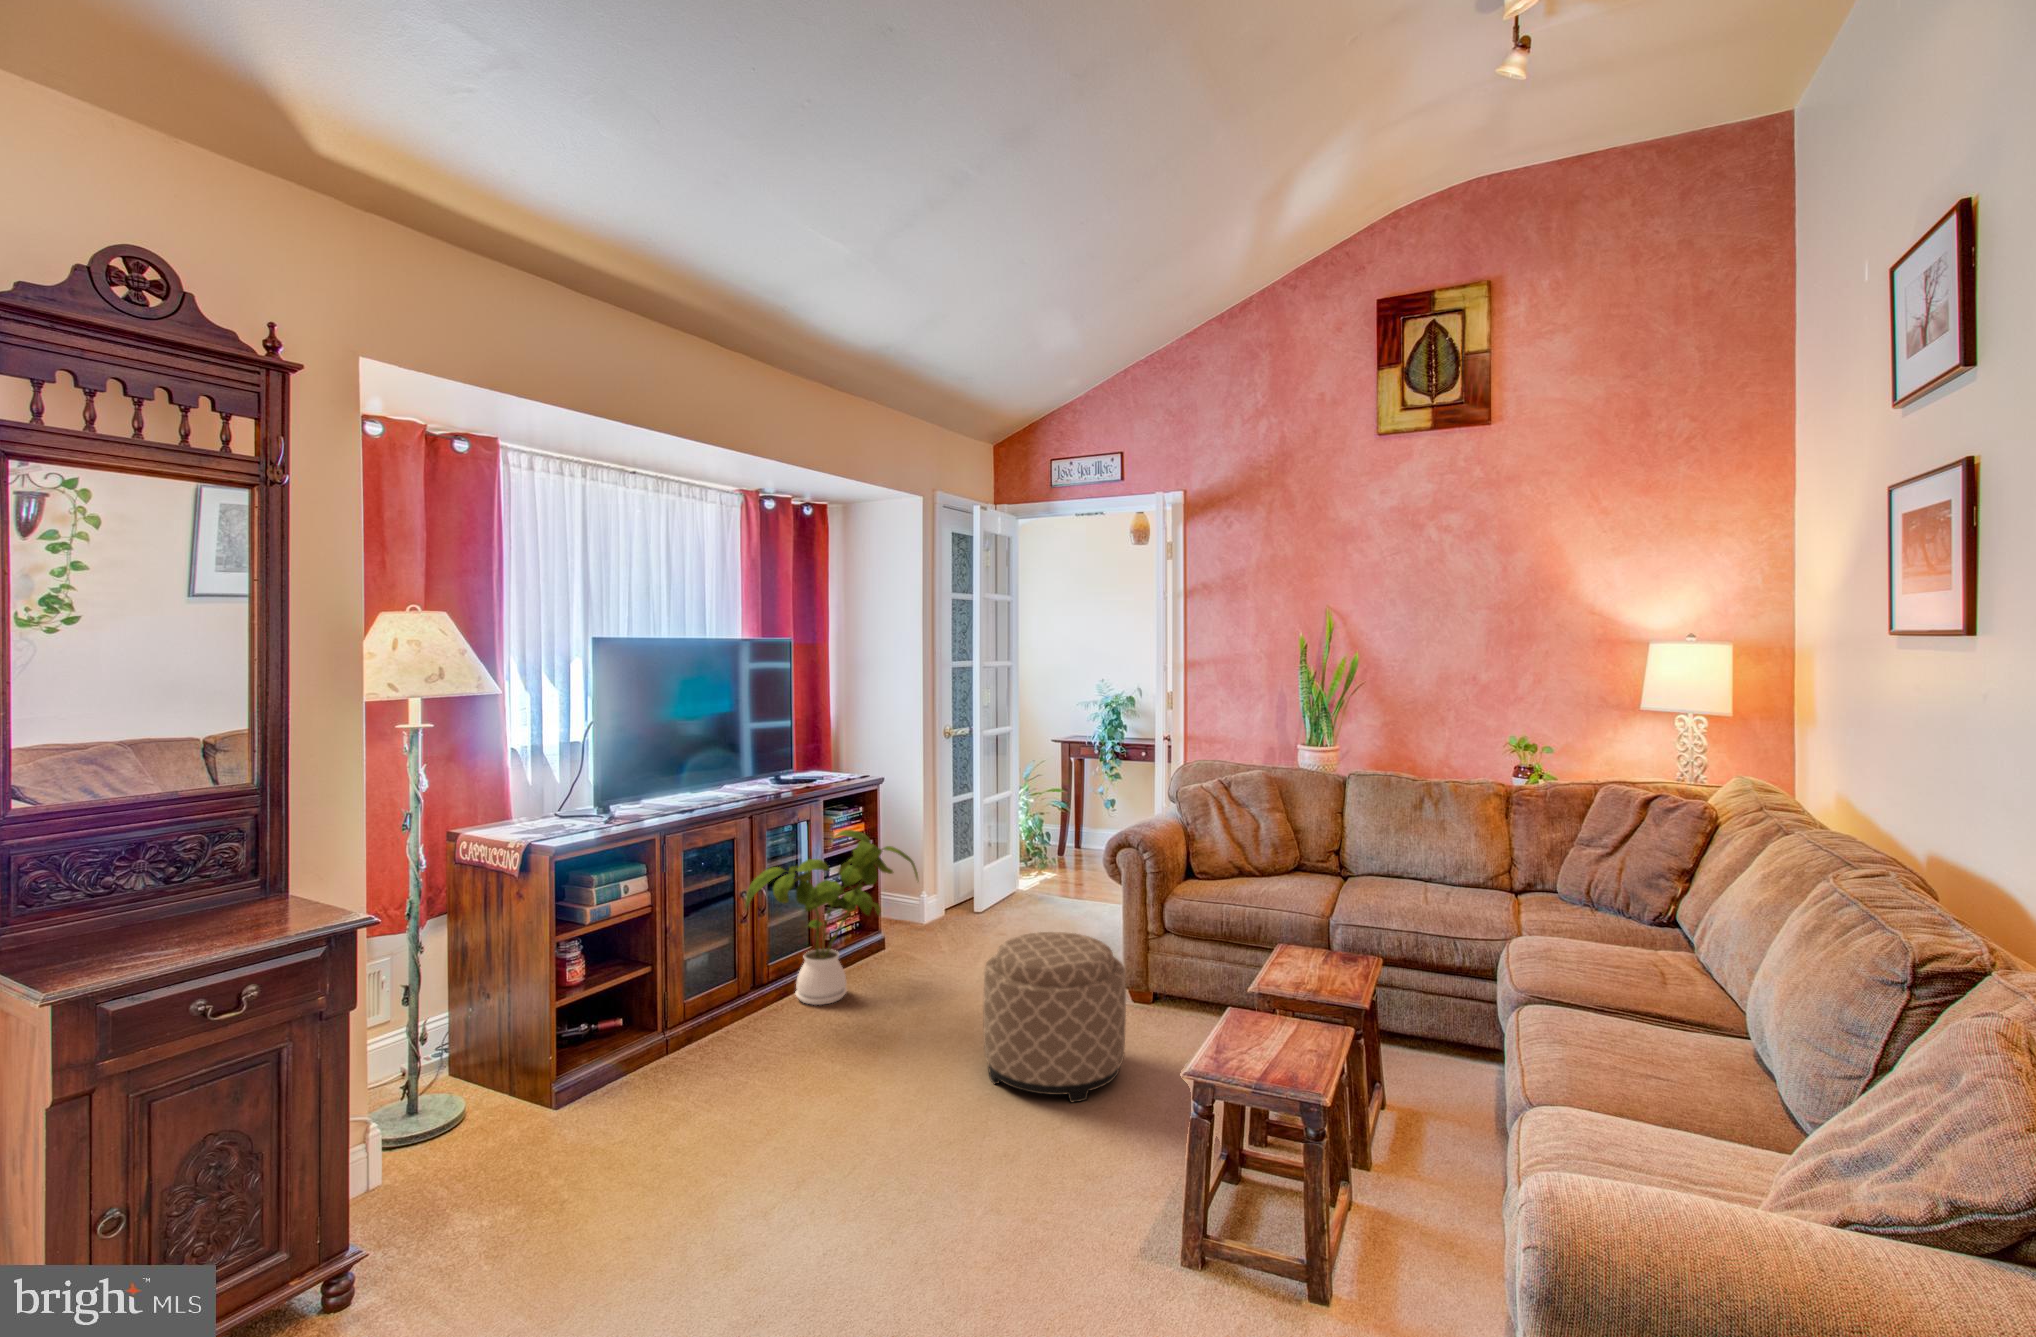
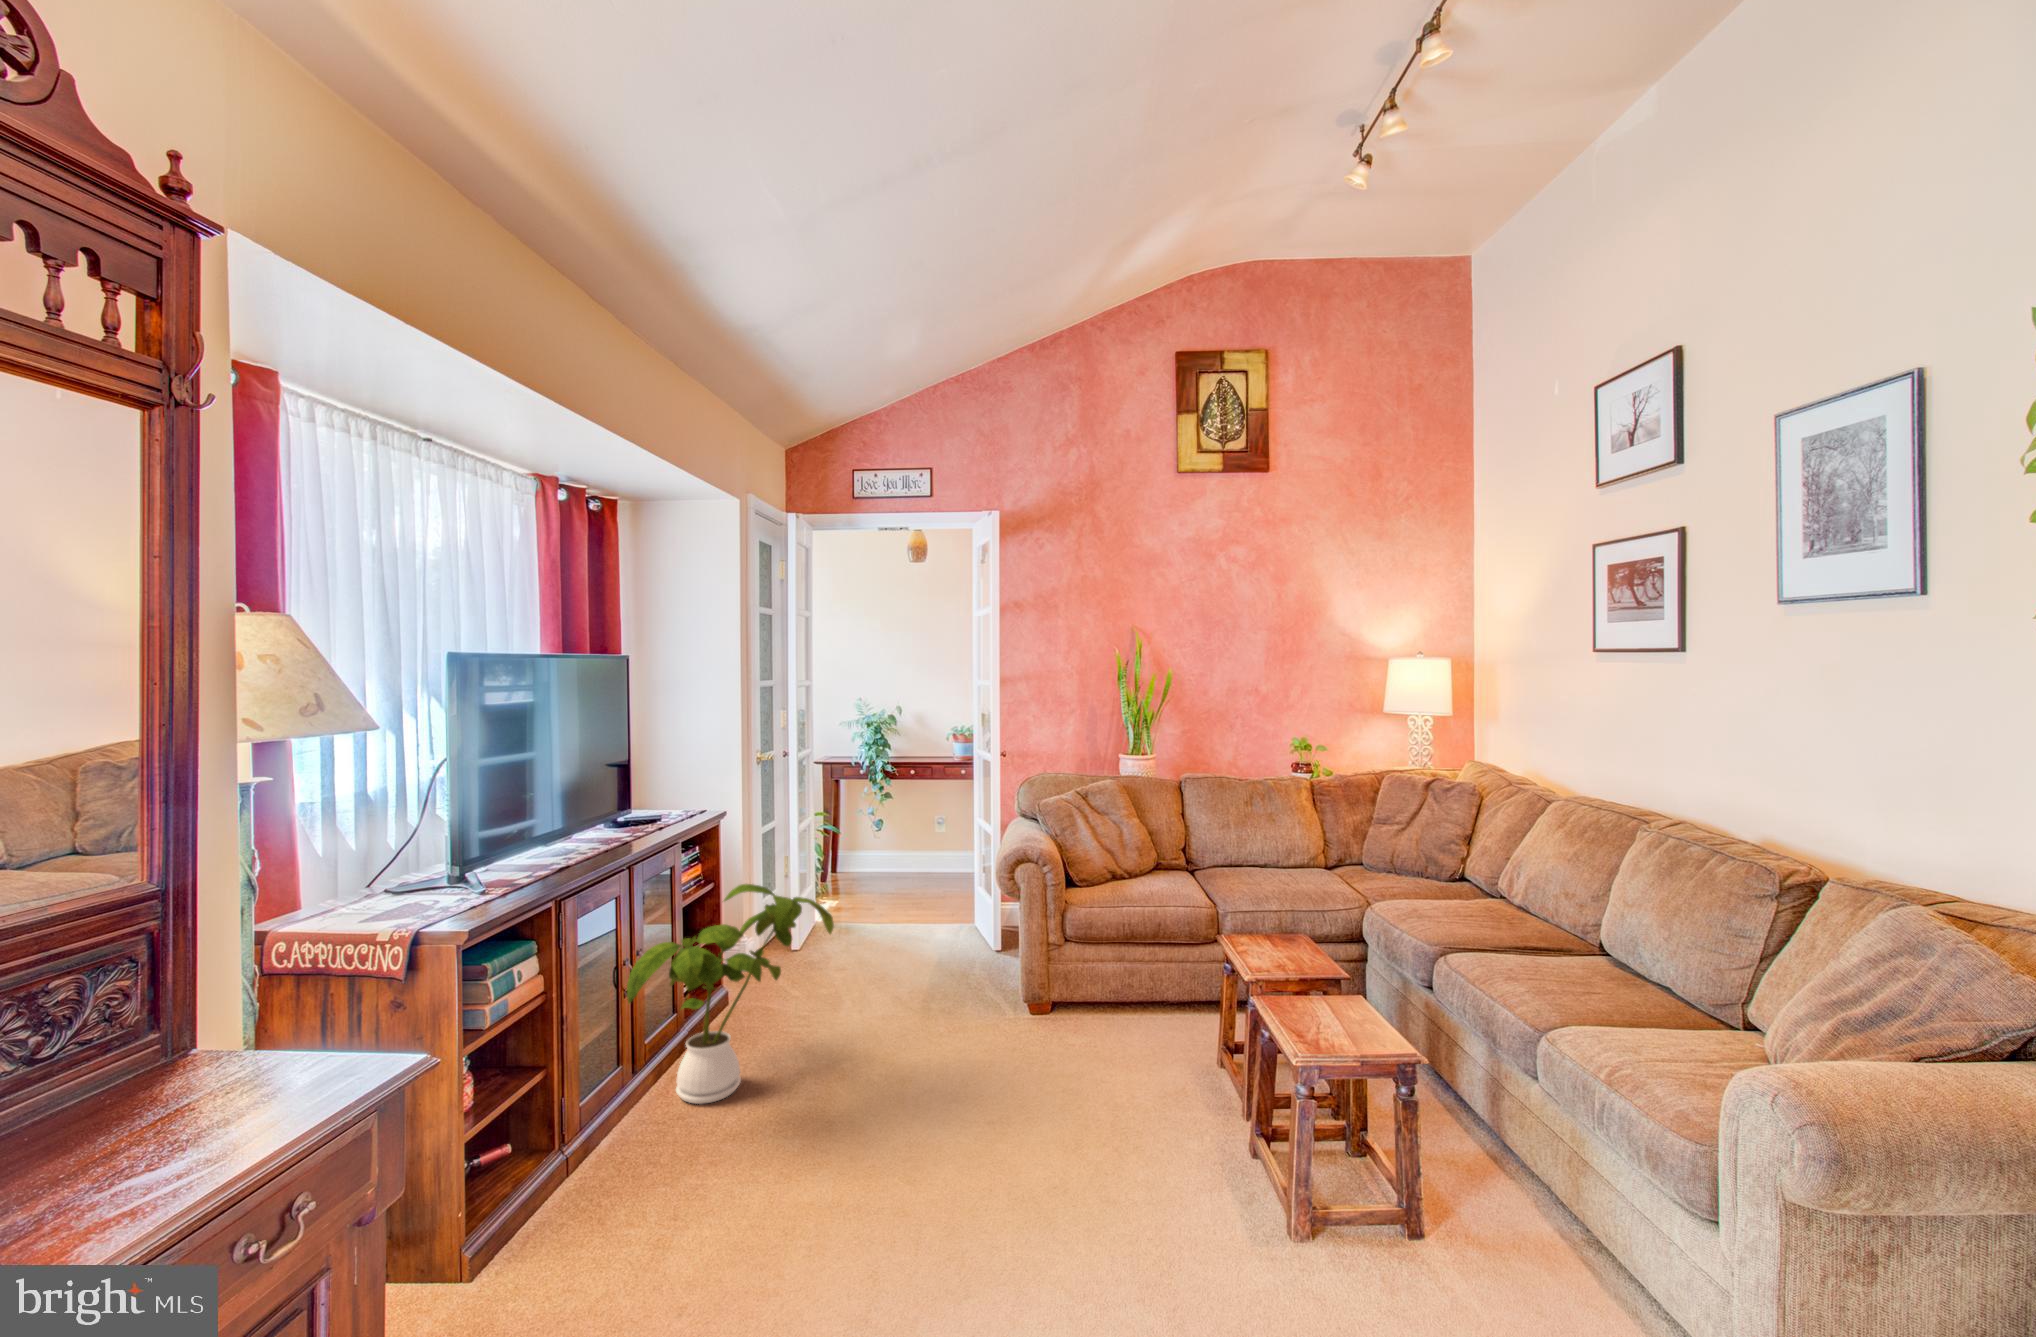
ottoman: present [983,932,1126,1102] -> none [966,963,1116,1145]

